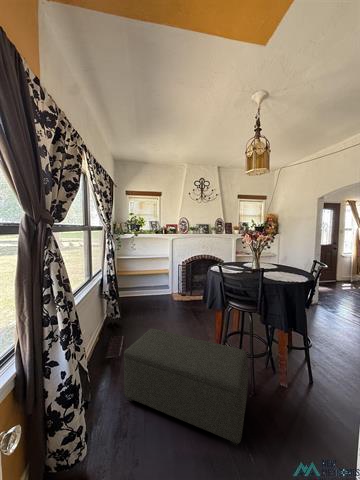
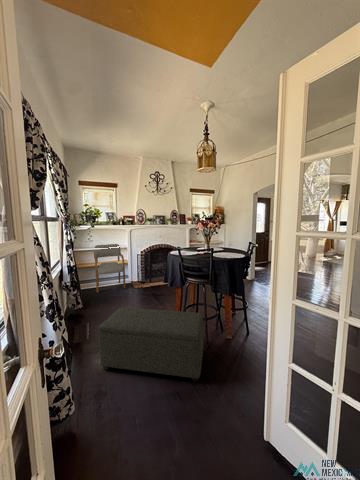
armchair: none [136,253,165,302] -> present [94,244,125,293]

